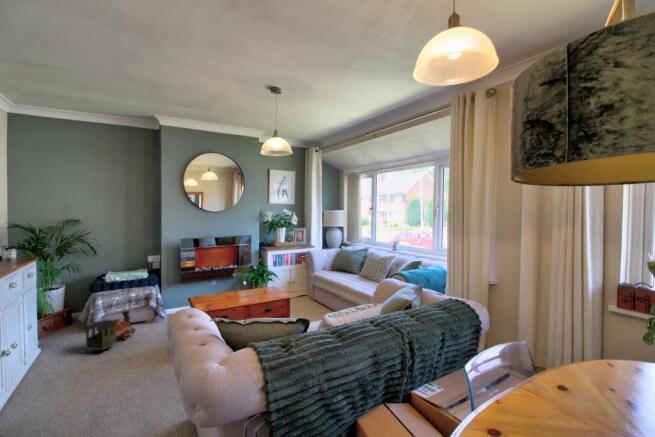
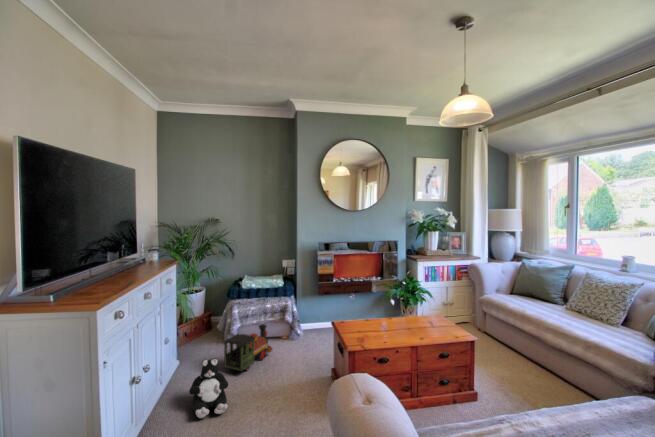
plush toy: none [48,339,89,388] -> present [189,358,228,418]

